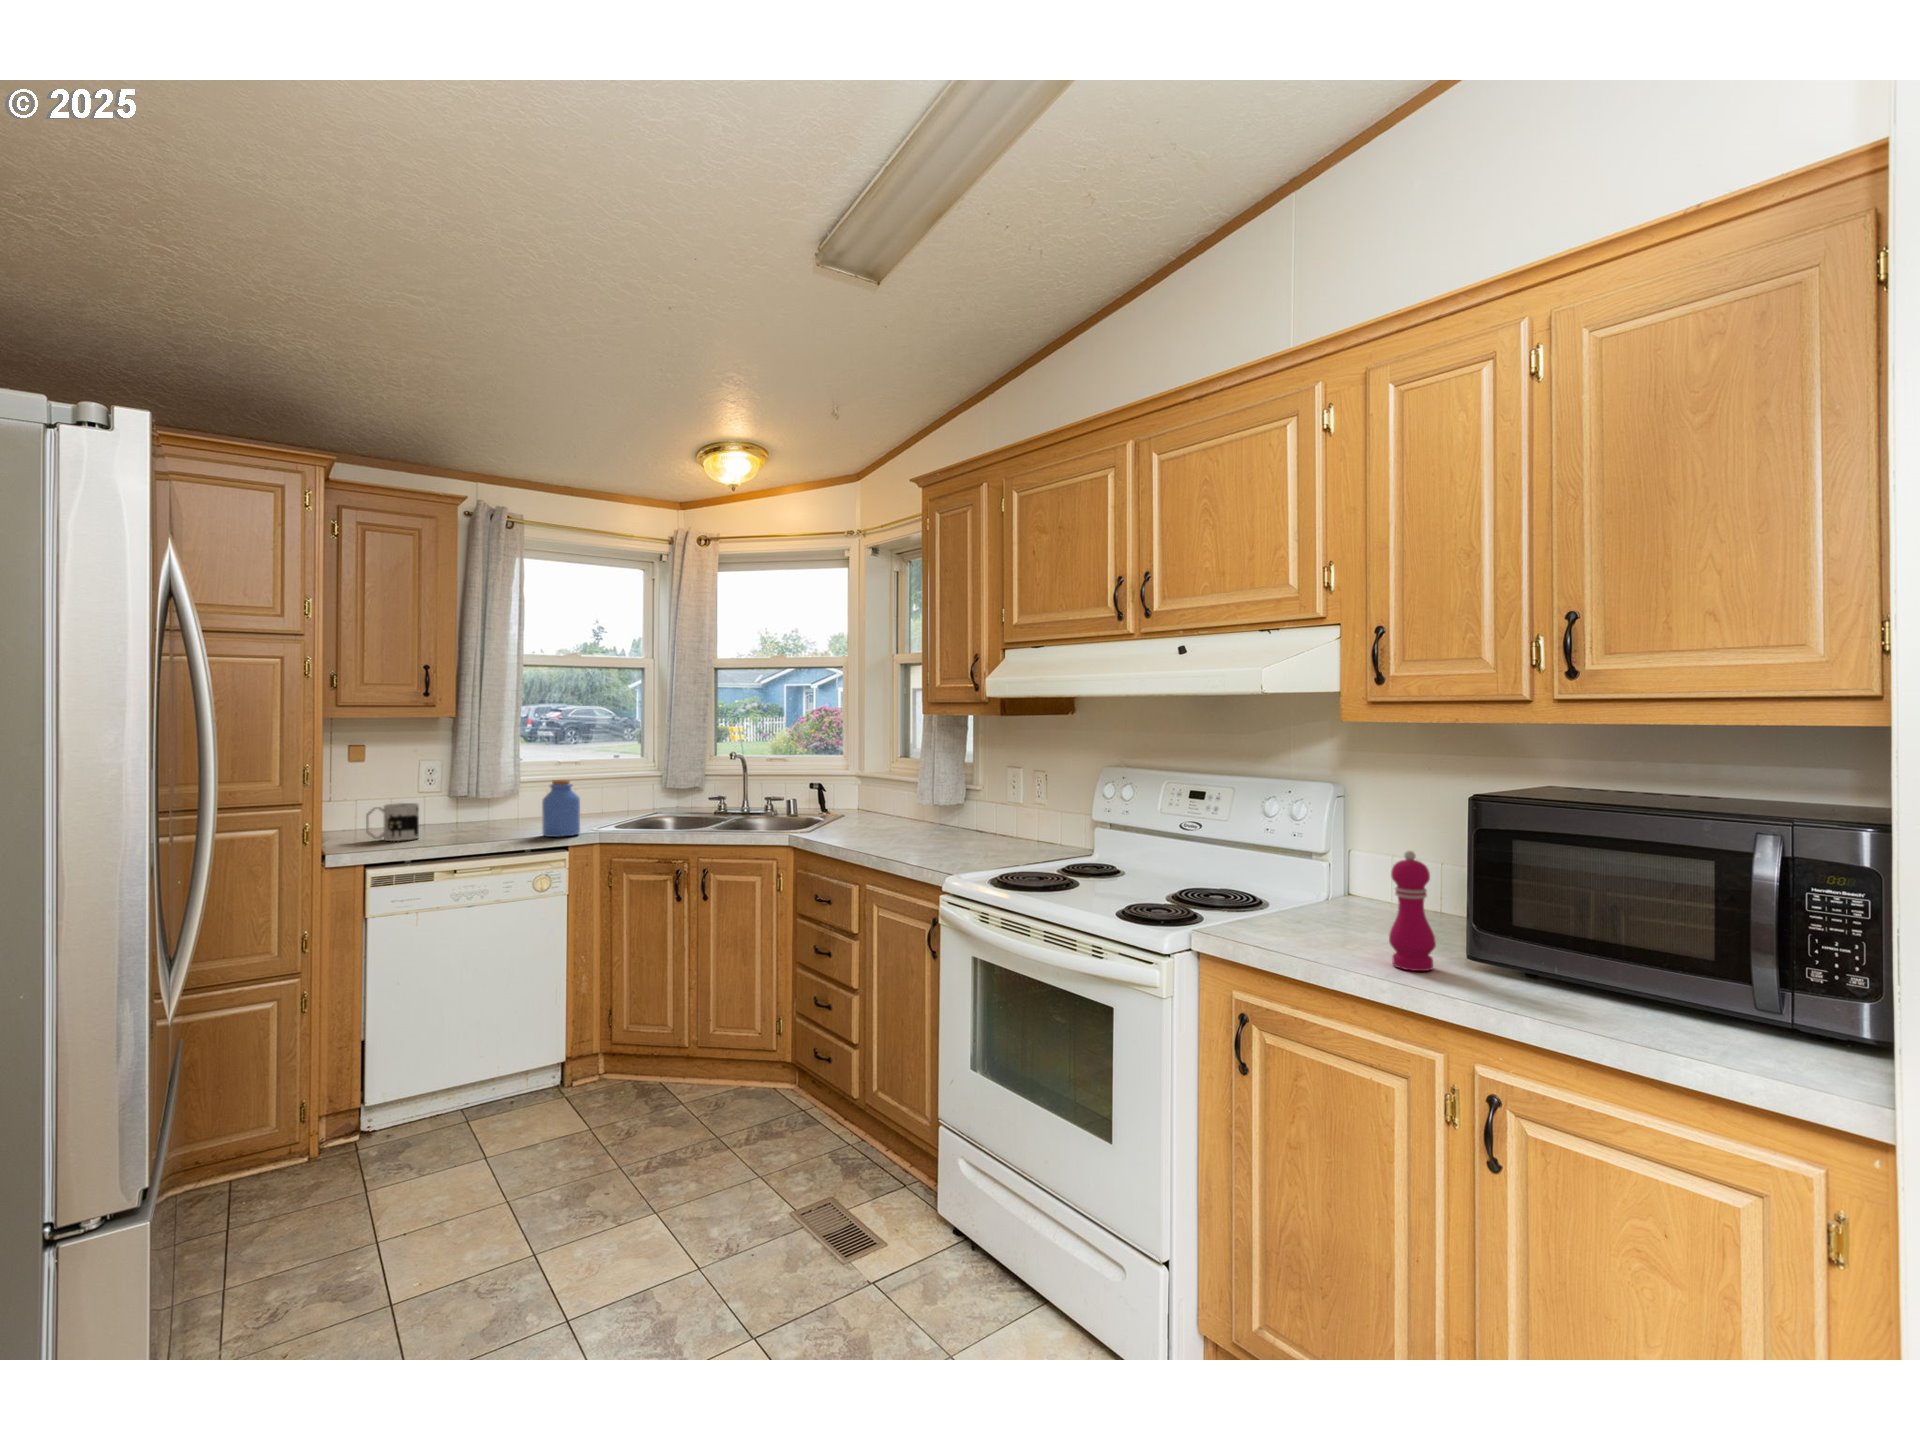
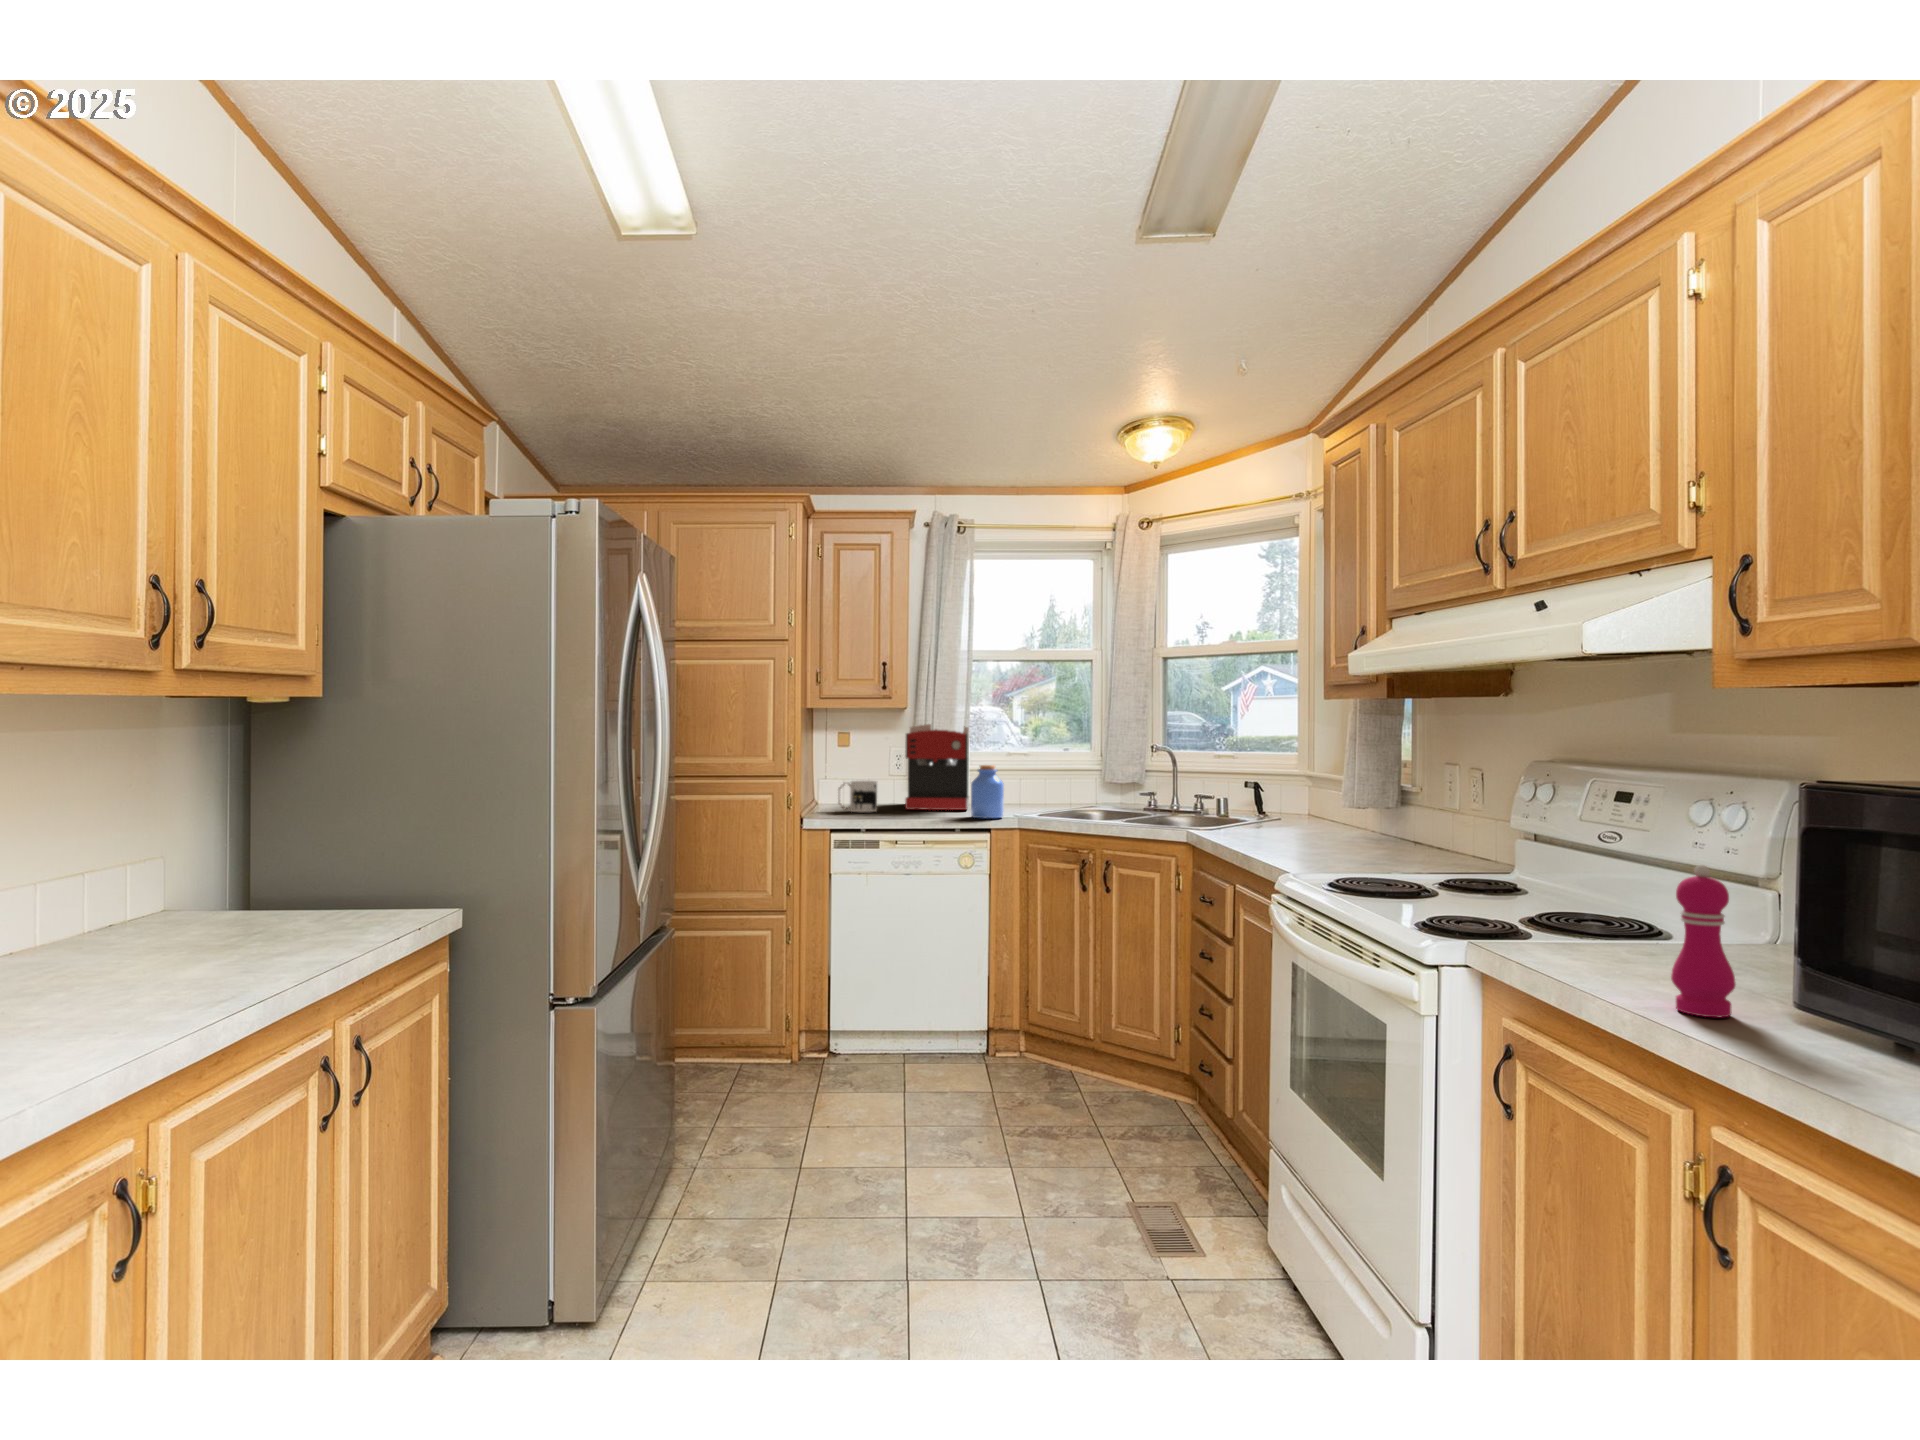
coffee maker: none [451,736,529,832] -> present [905,724,970,810]

